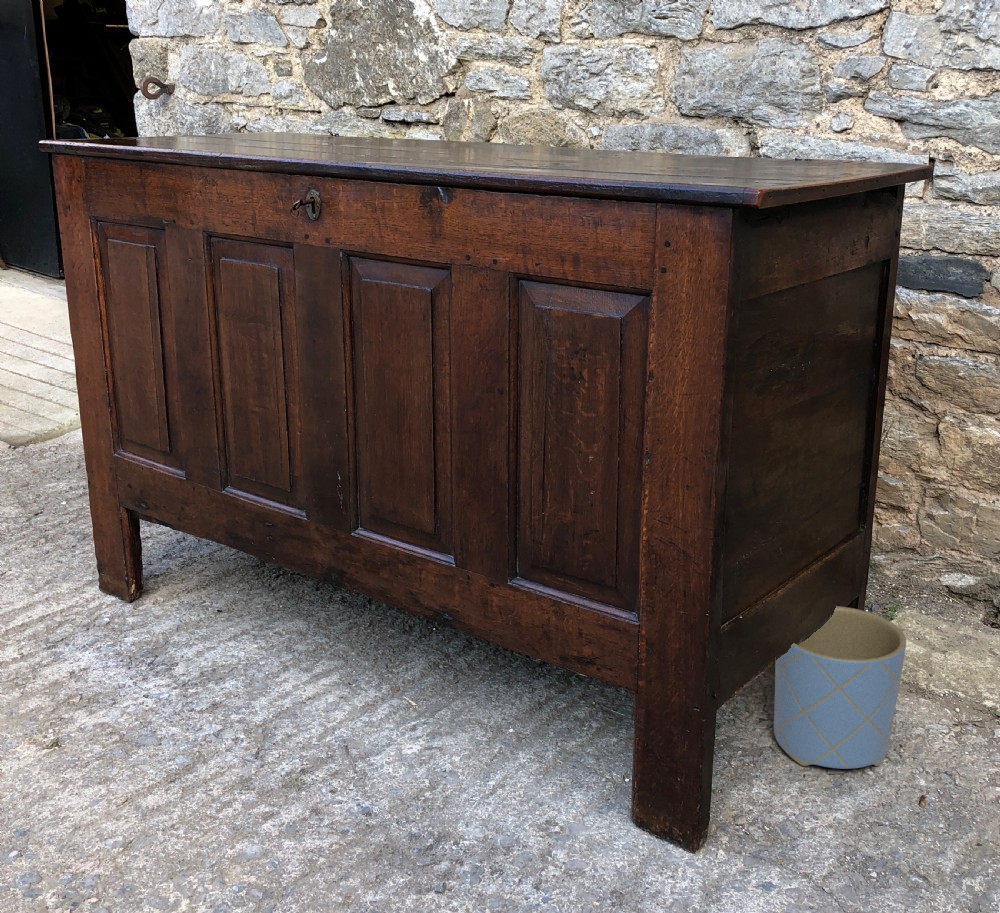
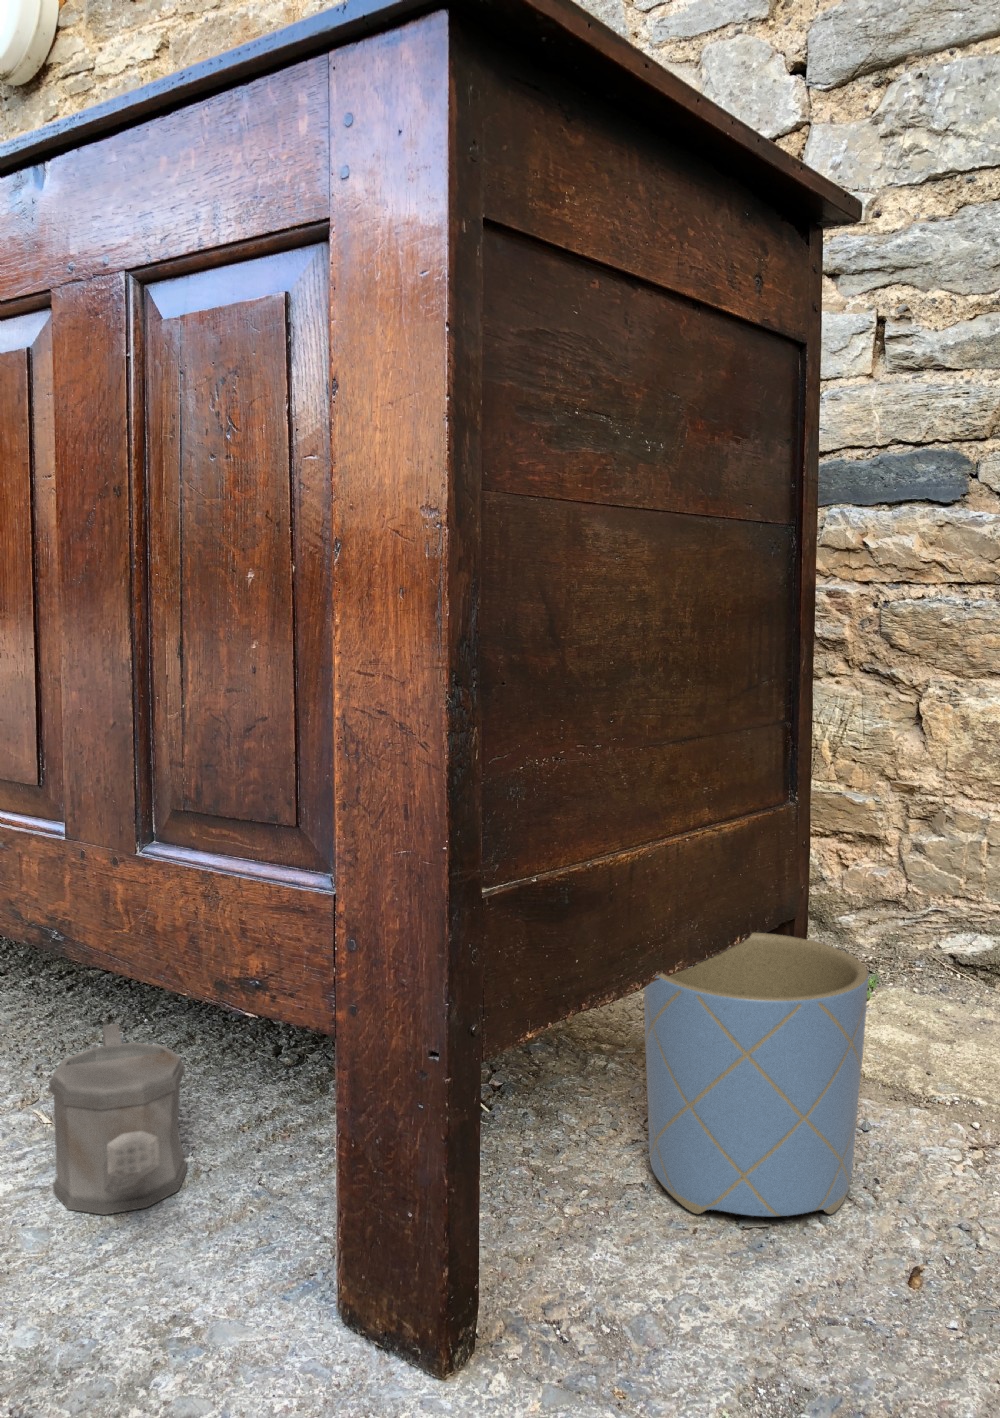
watering can: none [445,656,534,766] -> present [49,1024,187,1215]

